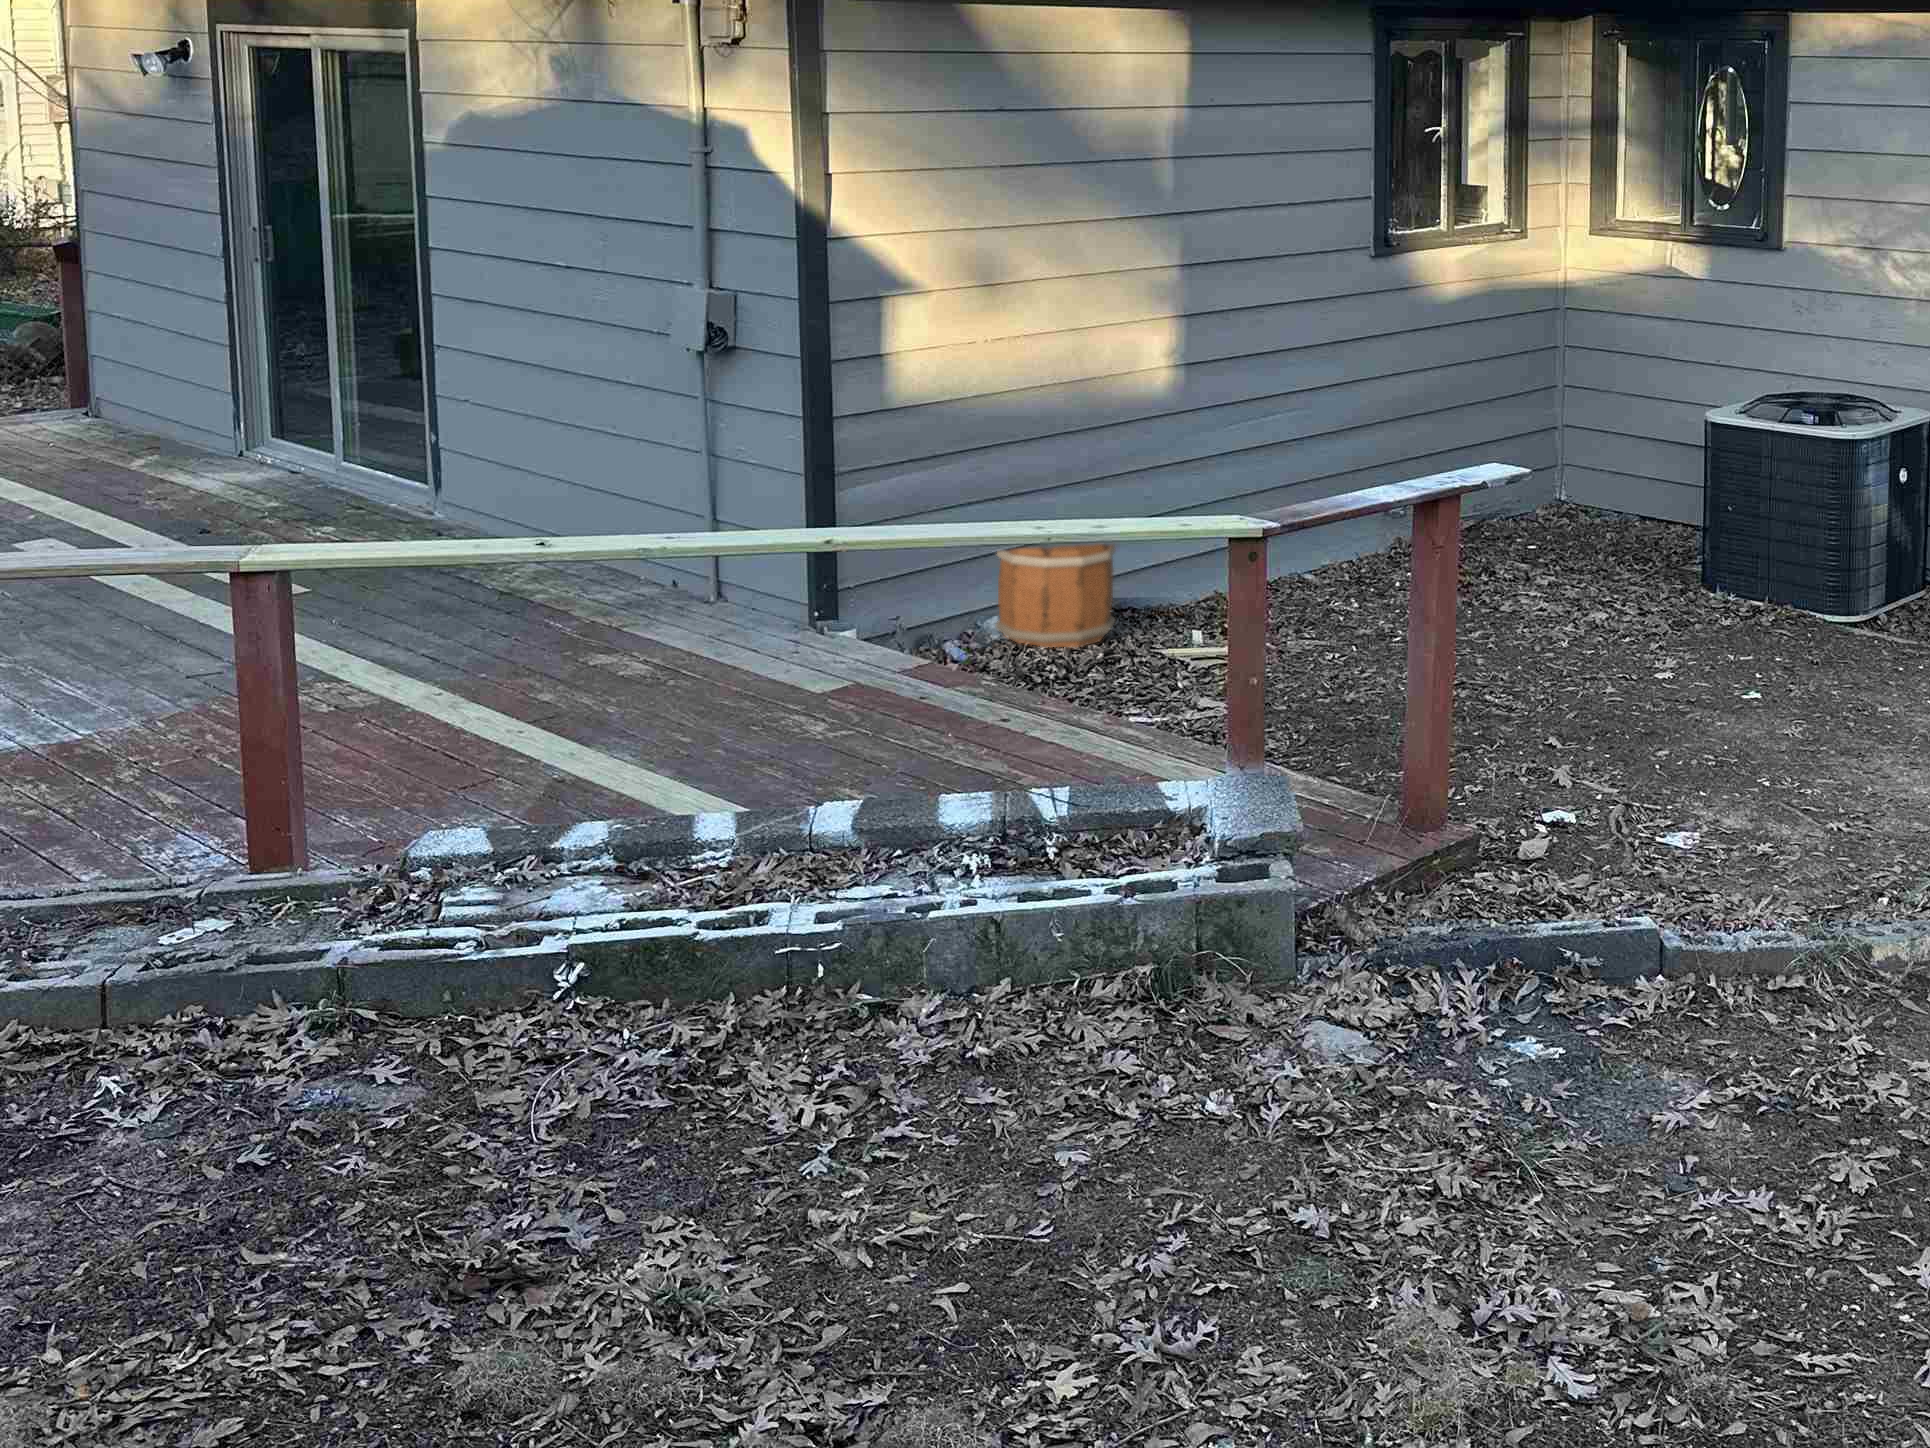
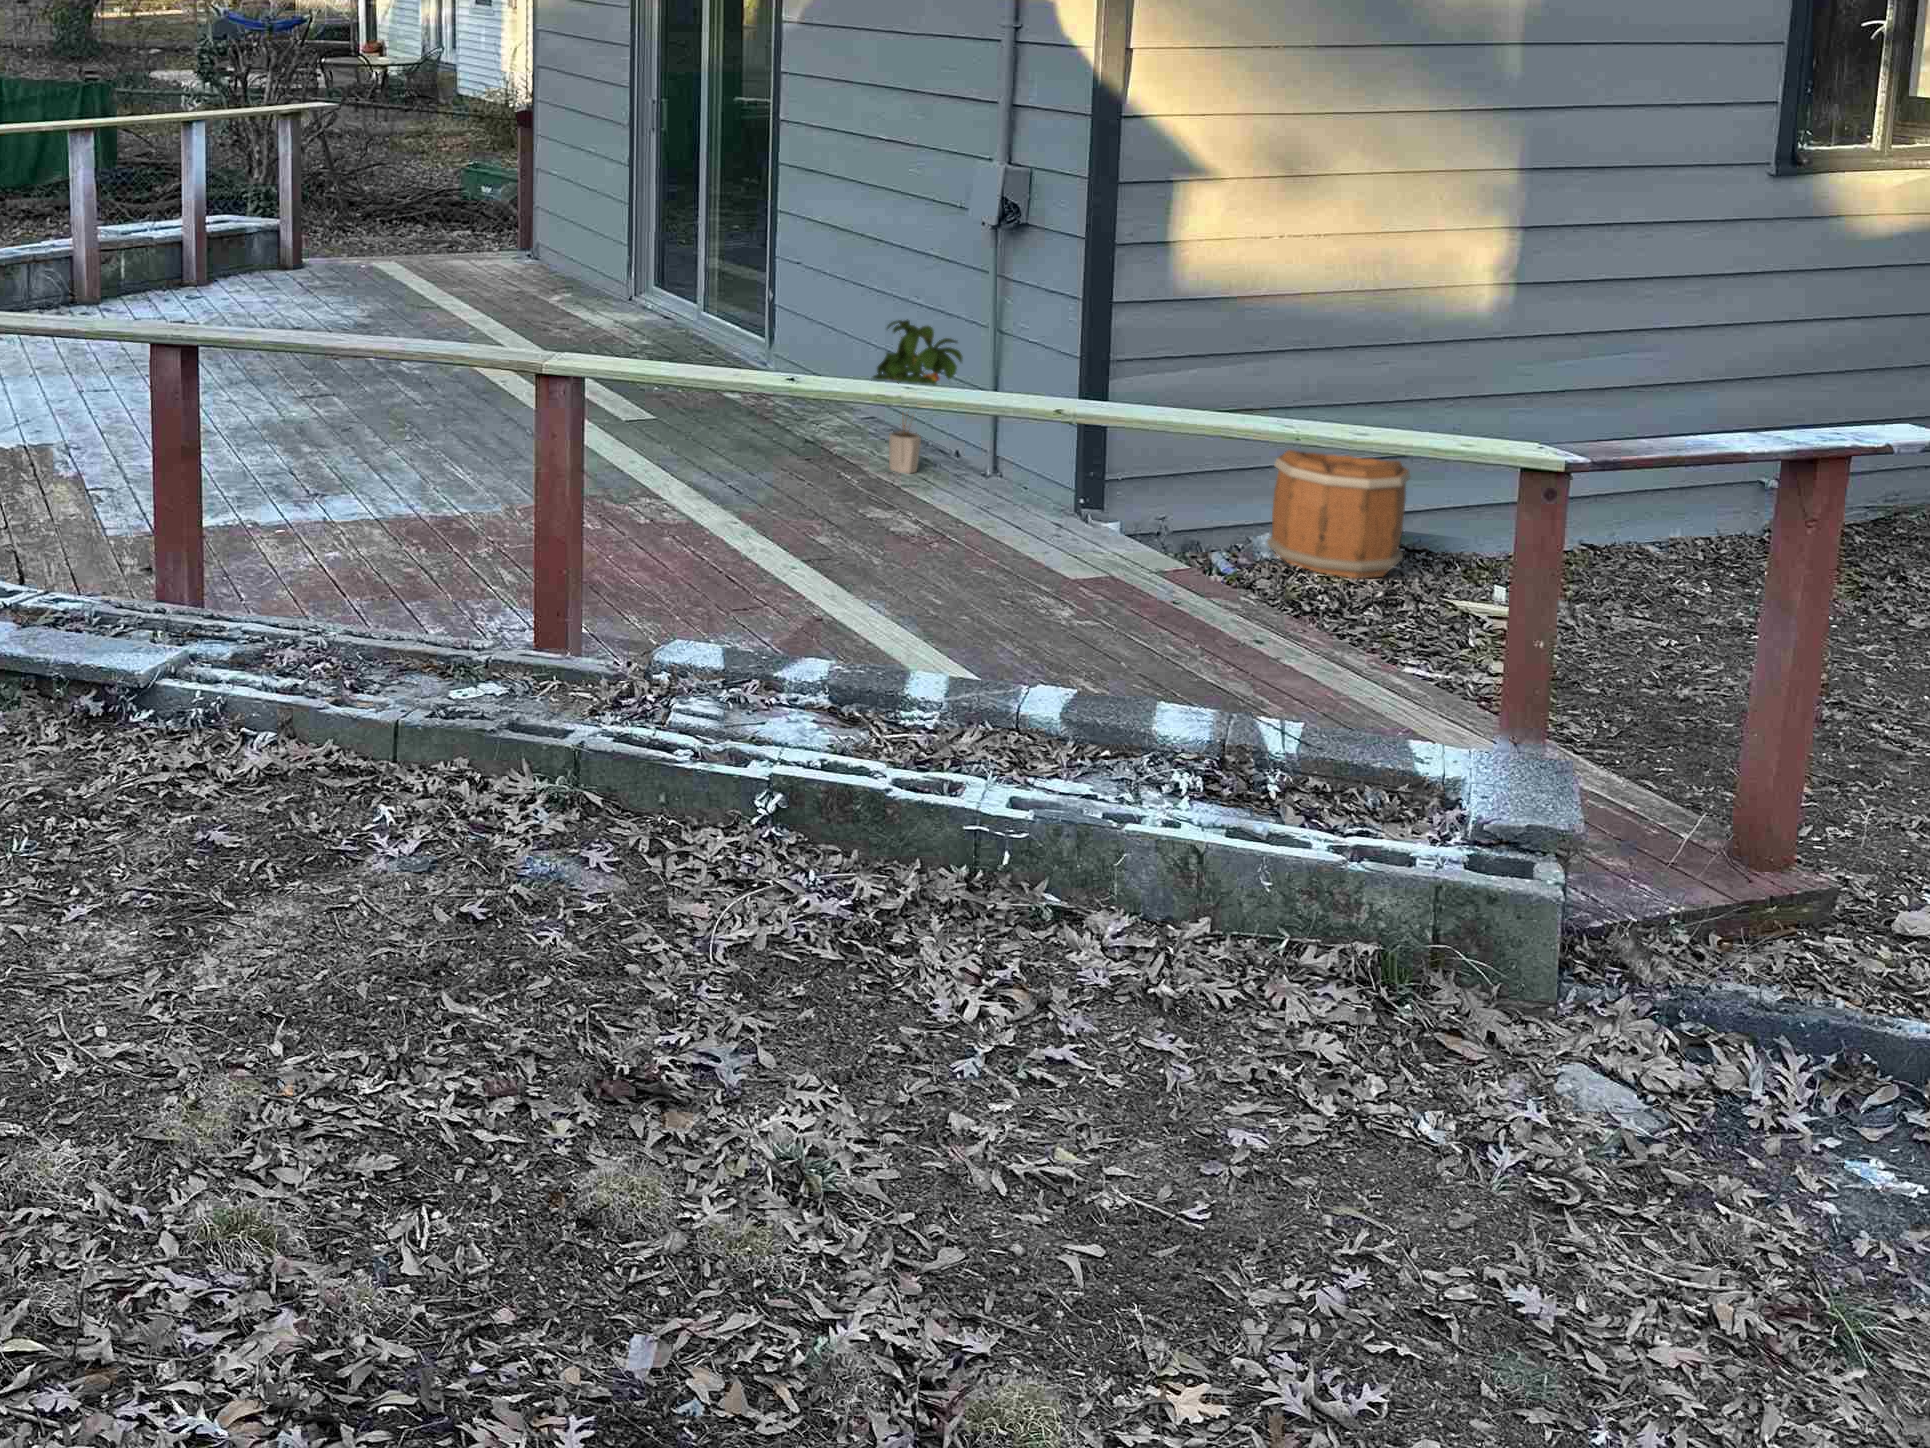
potted plant: none [582,456,683,612] -> present [873,319,963,473]

